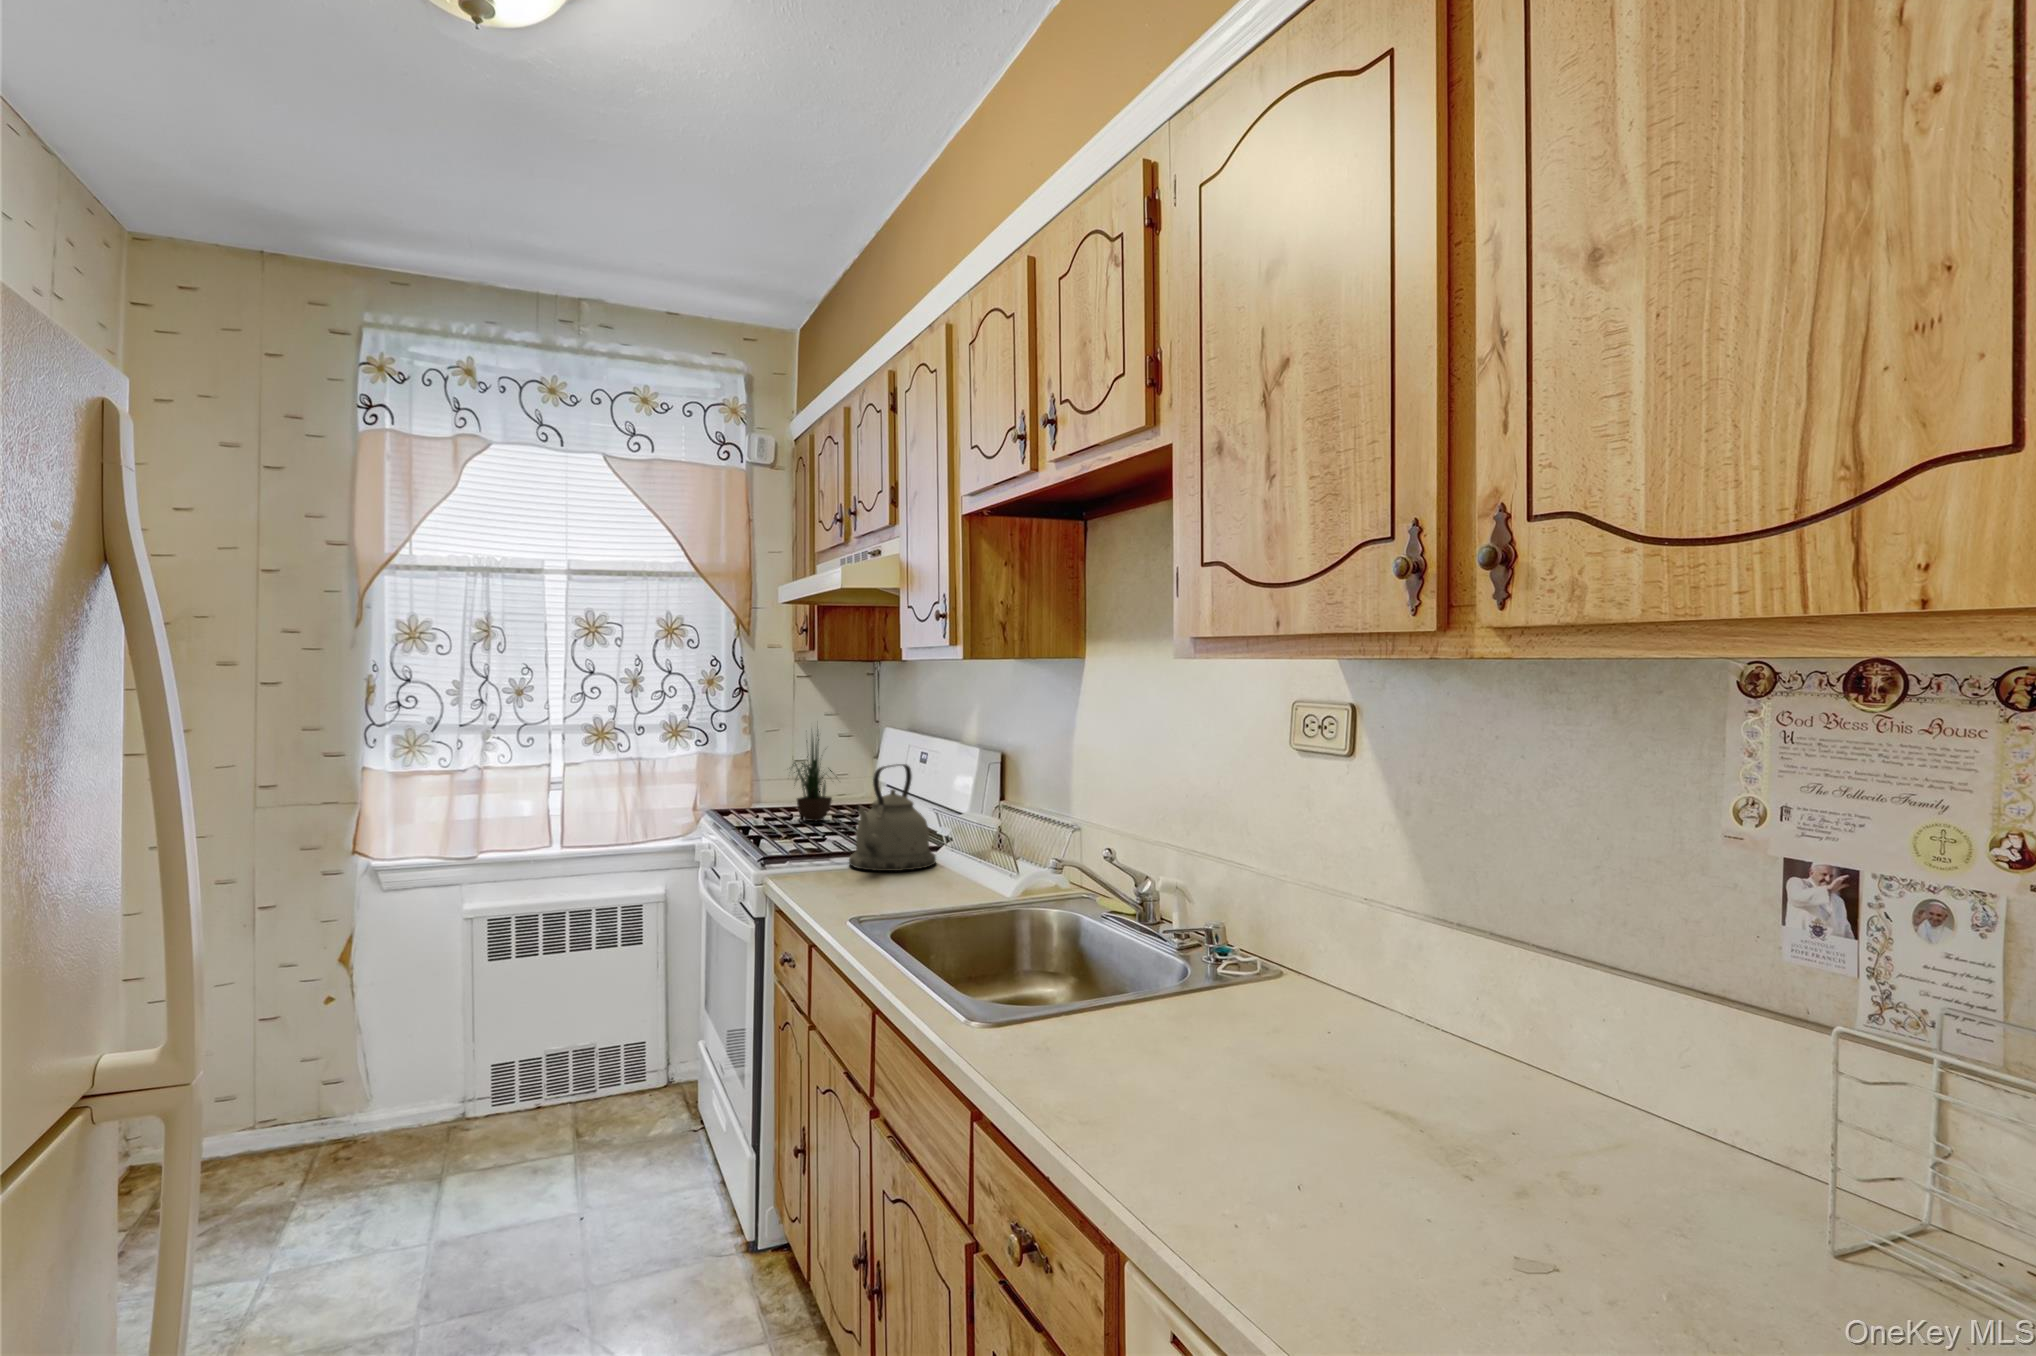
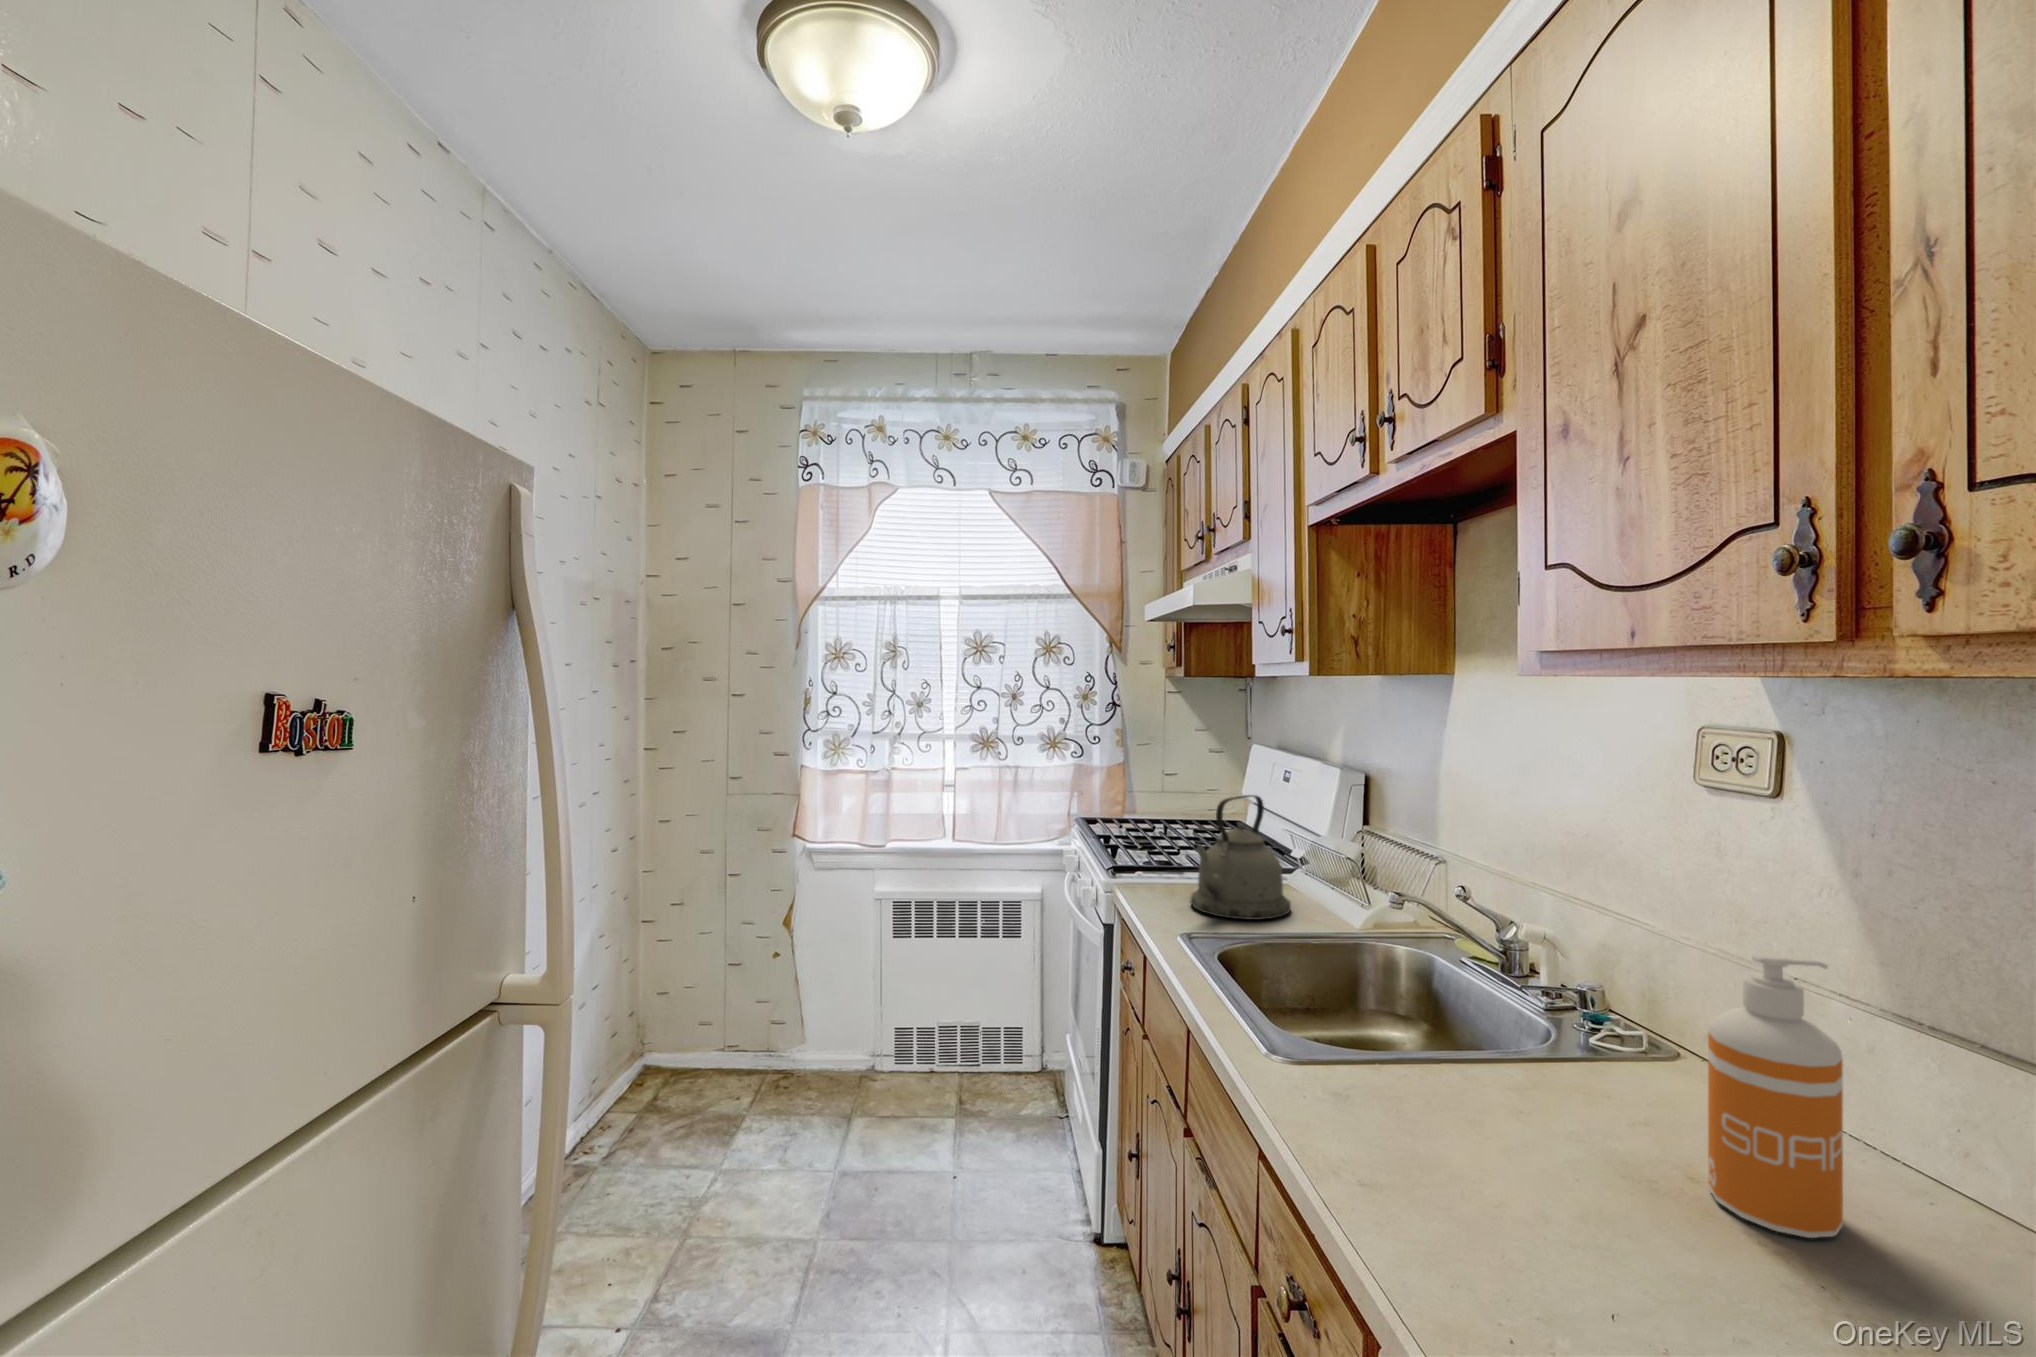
potted plant: present [793,733,837,821] -> none [1142,728,1201,839]
soap dispenser: none [1197,815,1257,970] -> present [1708,953,1843,1238]

